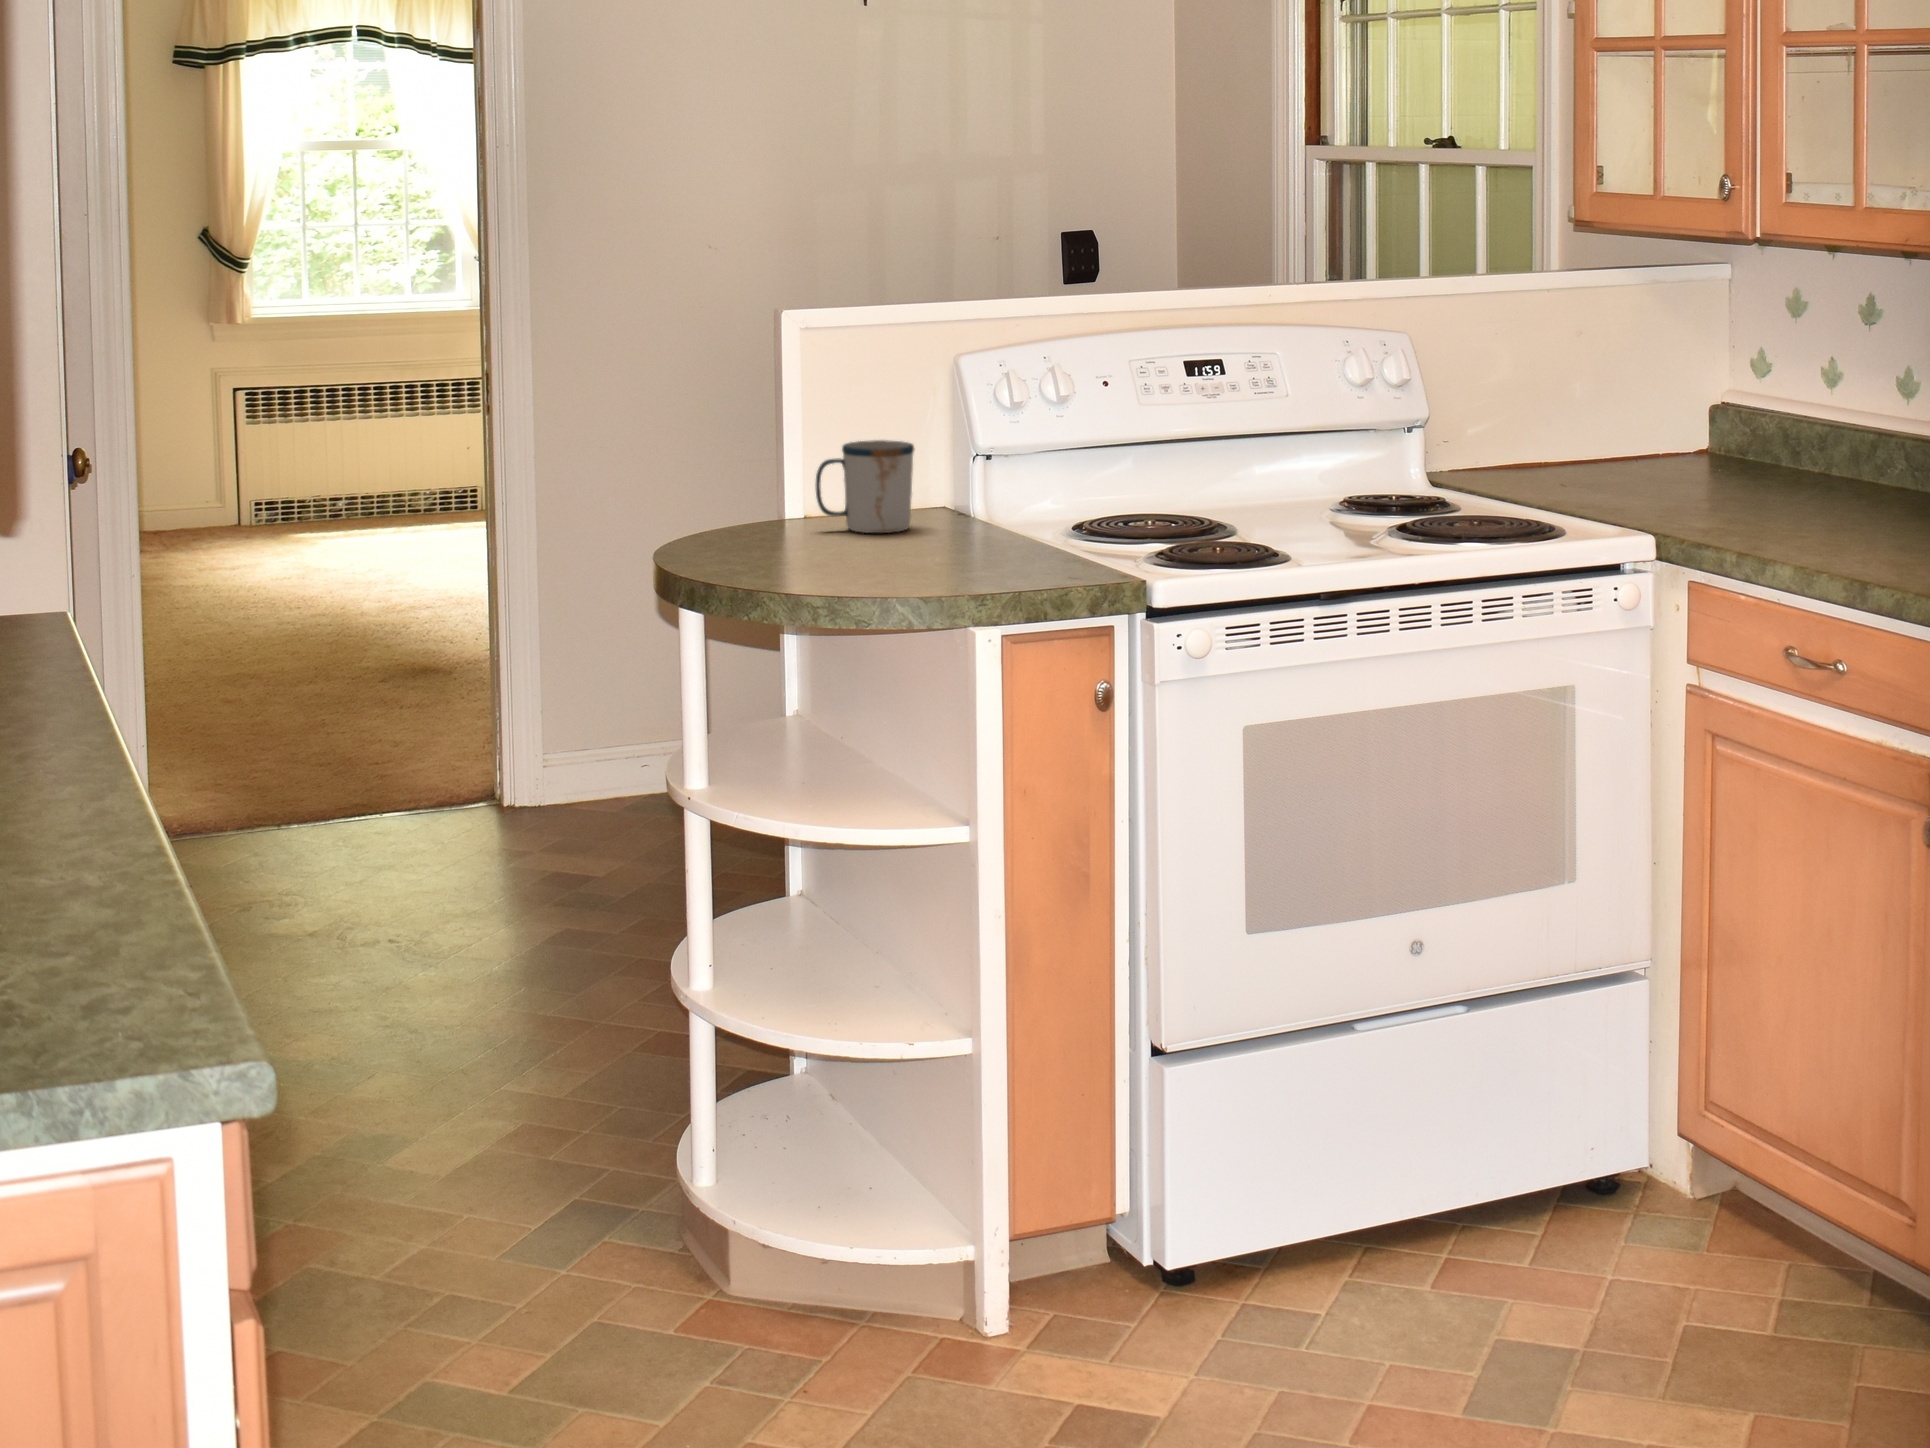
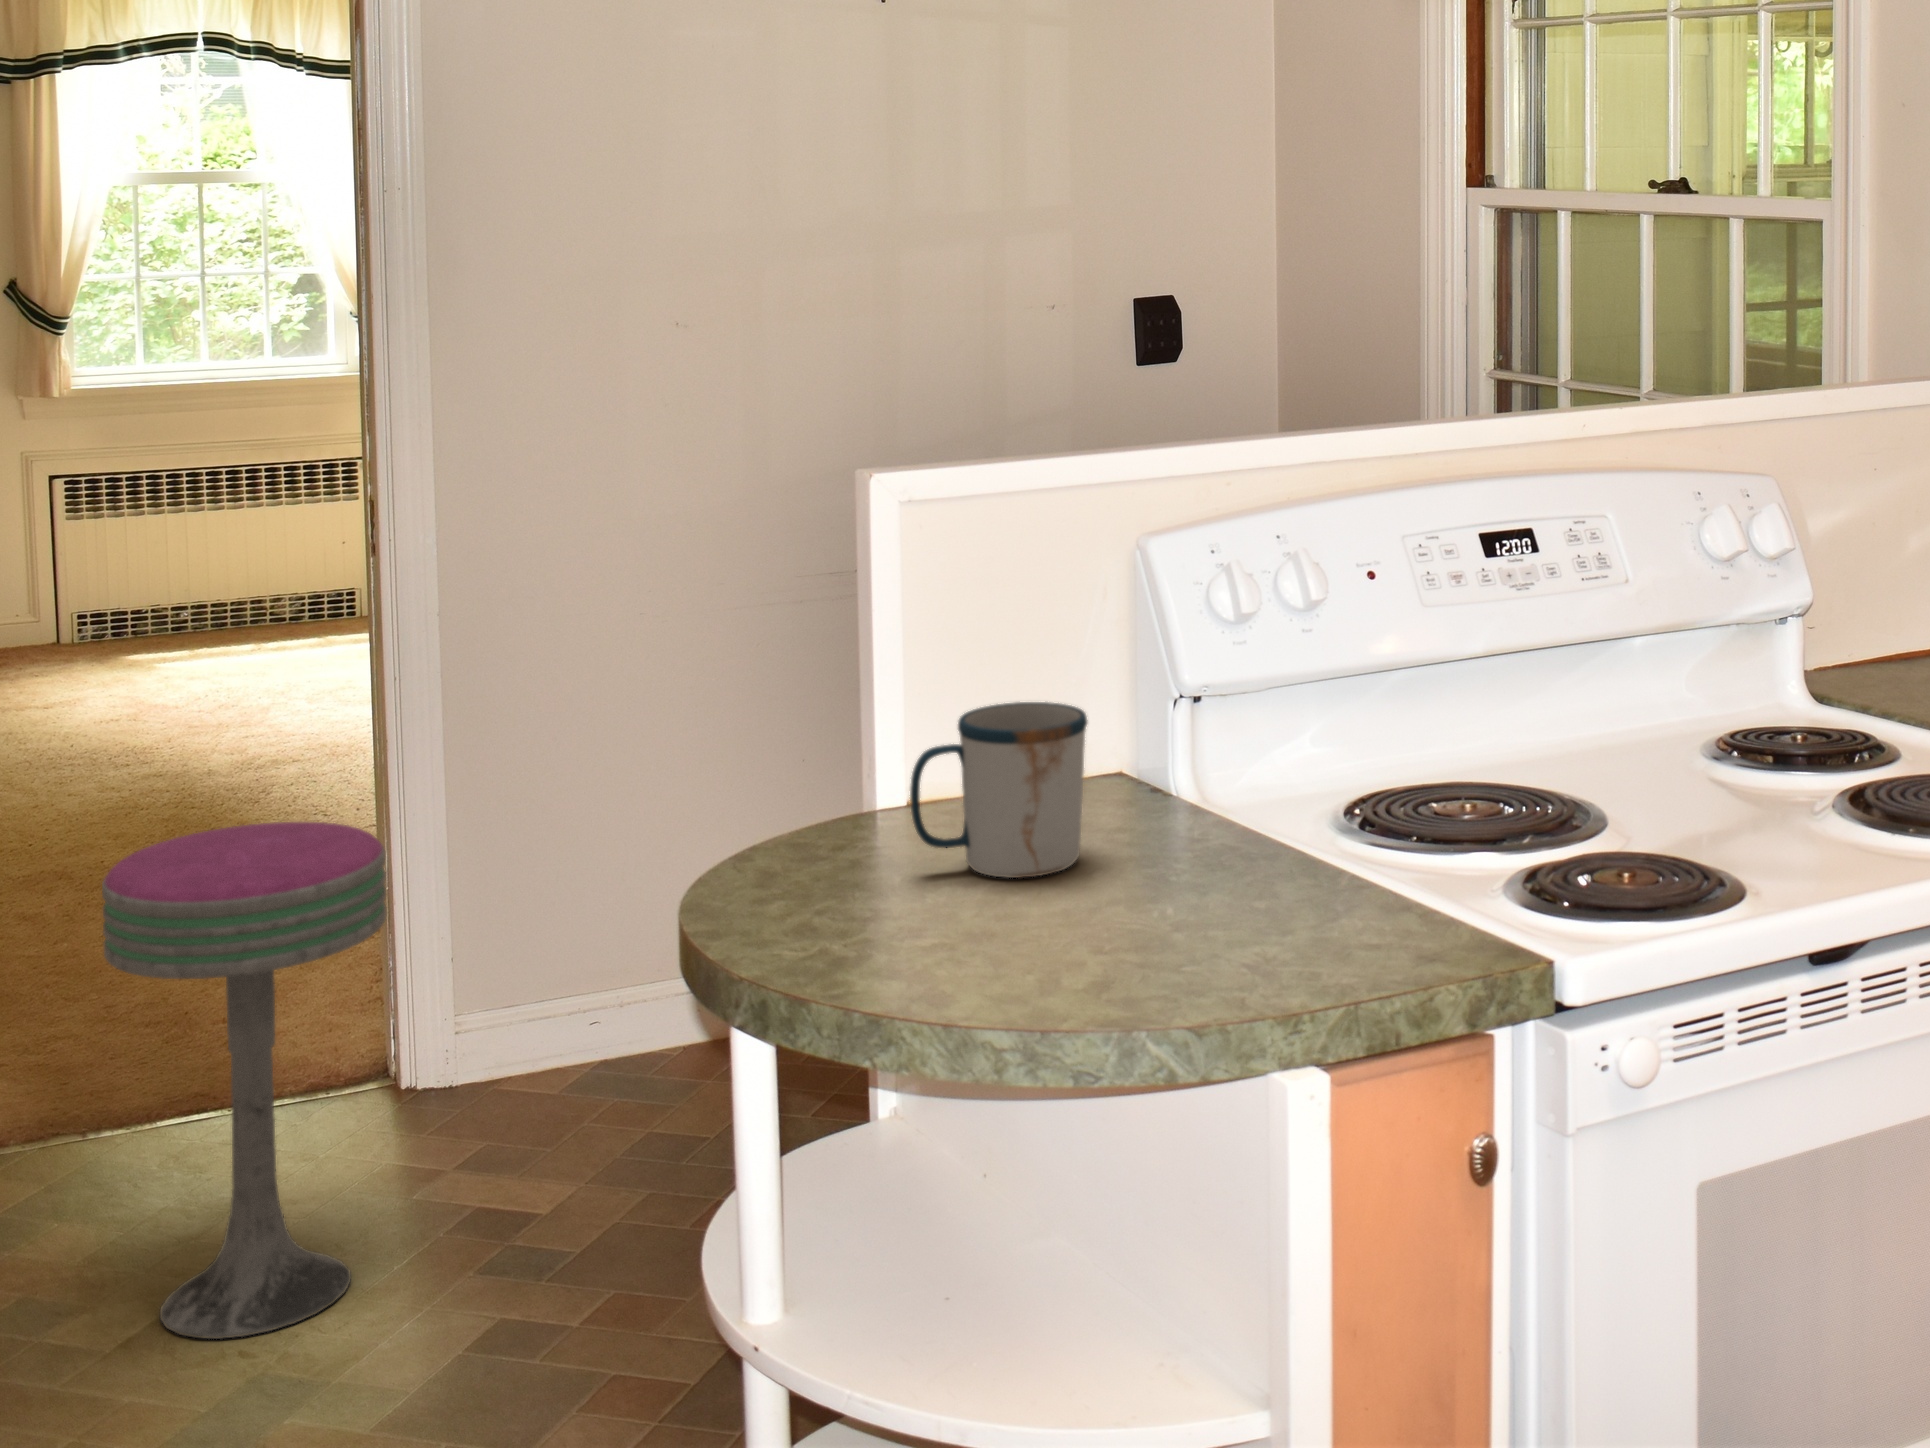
bar stool: none [349,577,518,901] -> present [102,822,387,1339]

